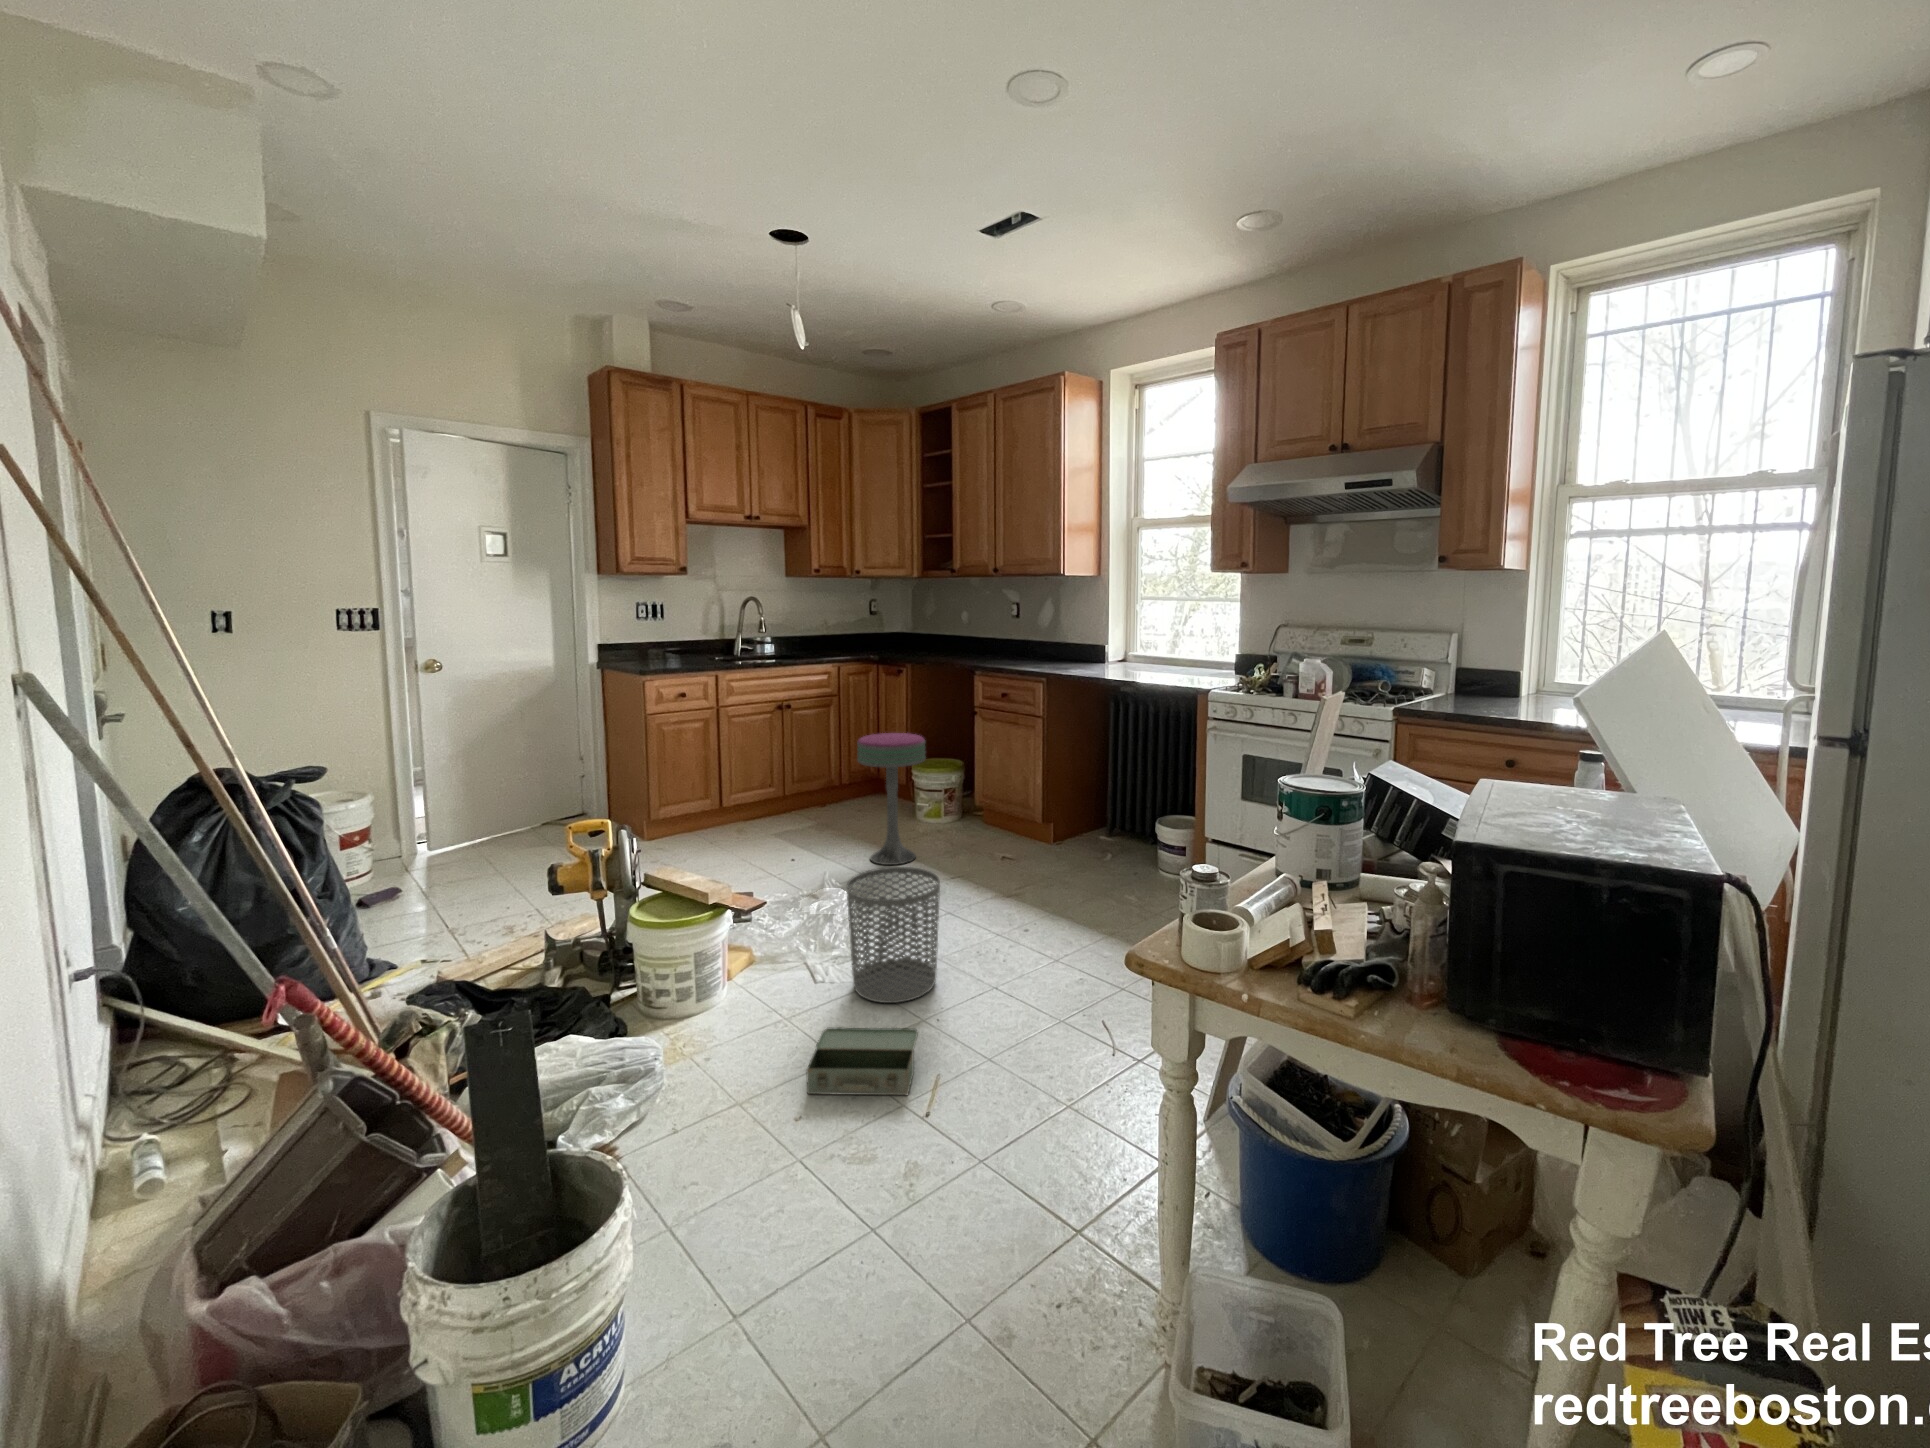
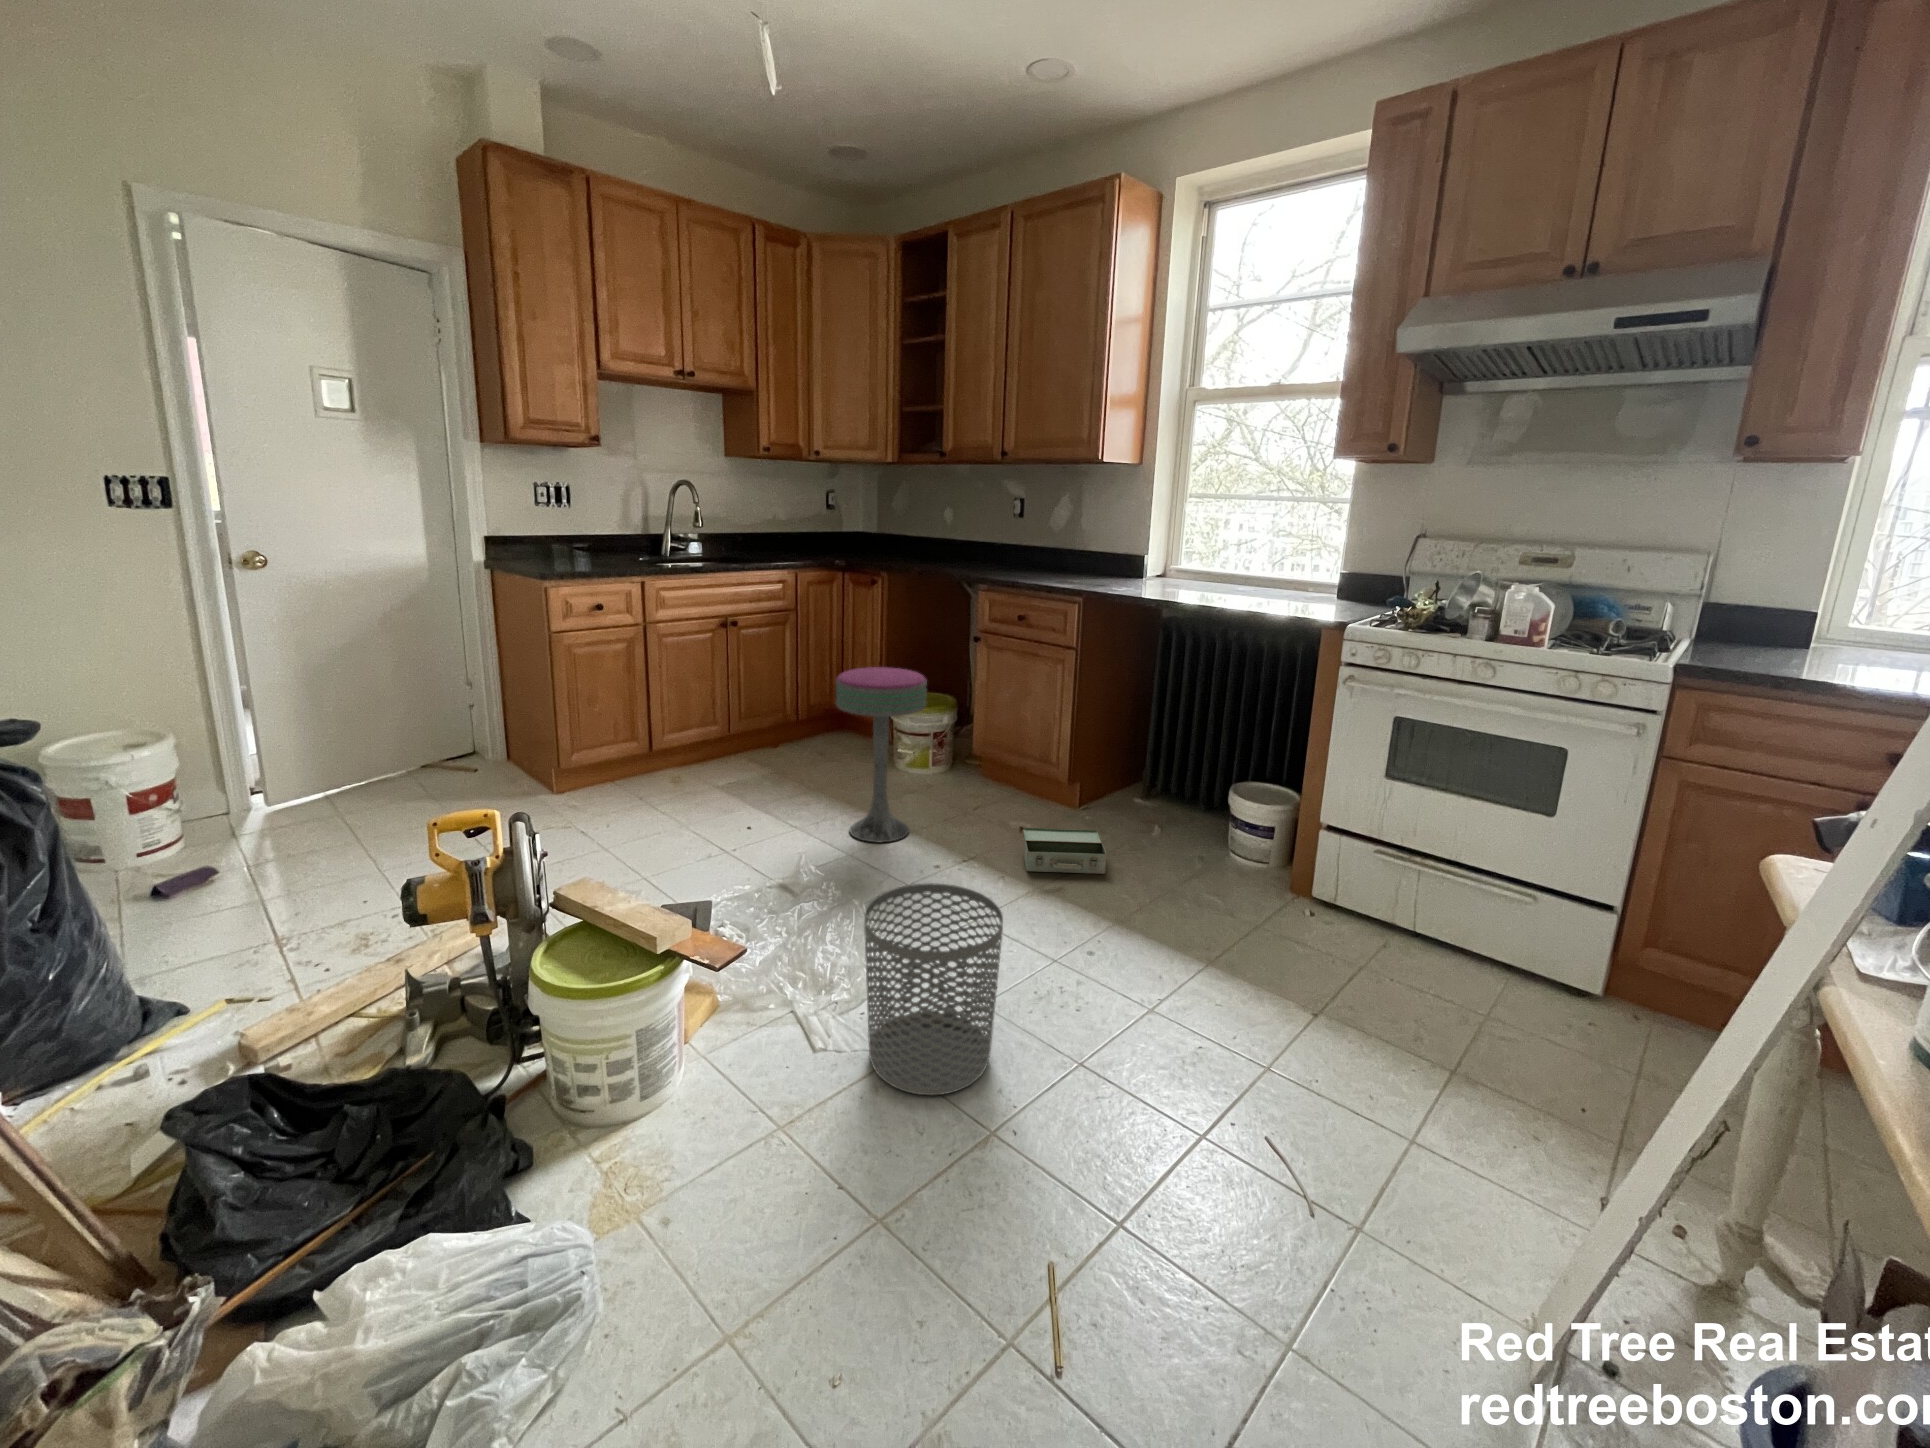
toolbox: present [806,1027,918,1095] -> present [1023,828,1107,874]

